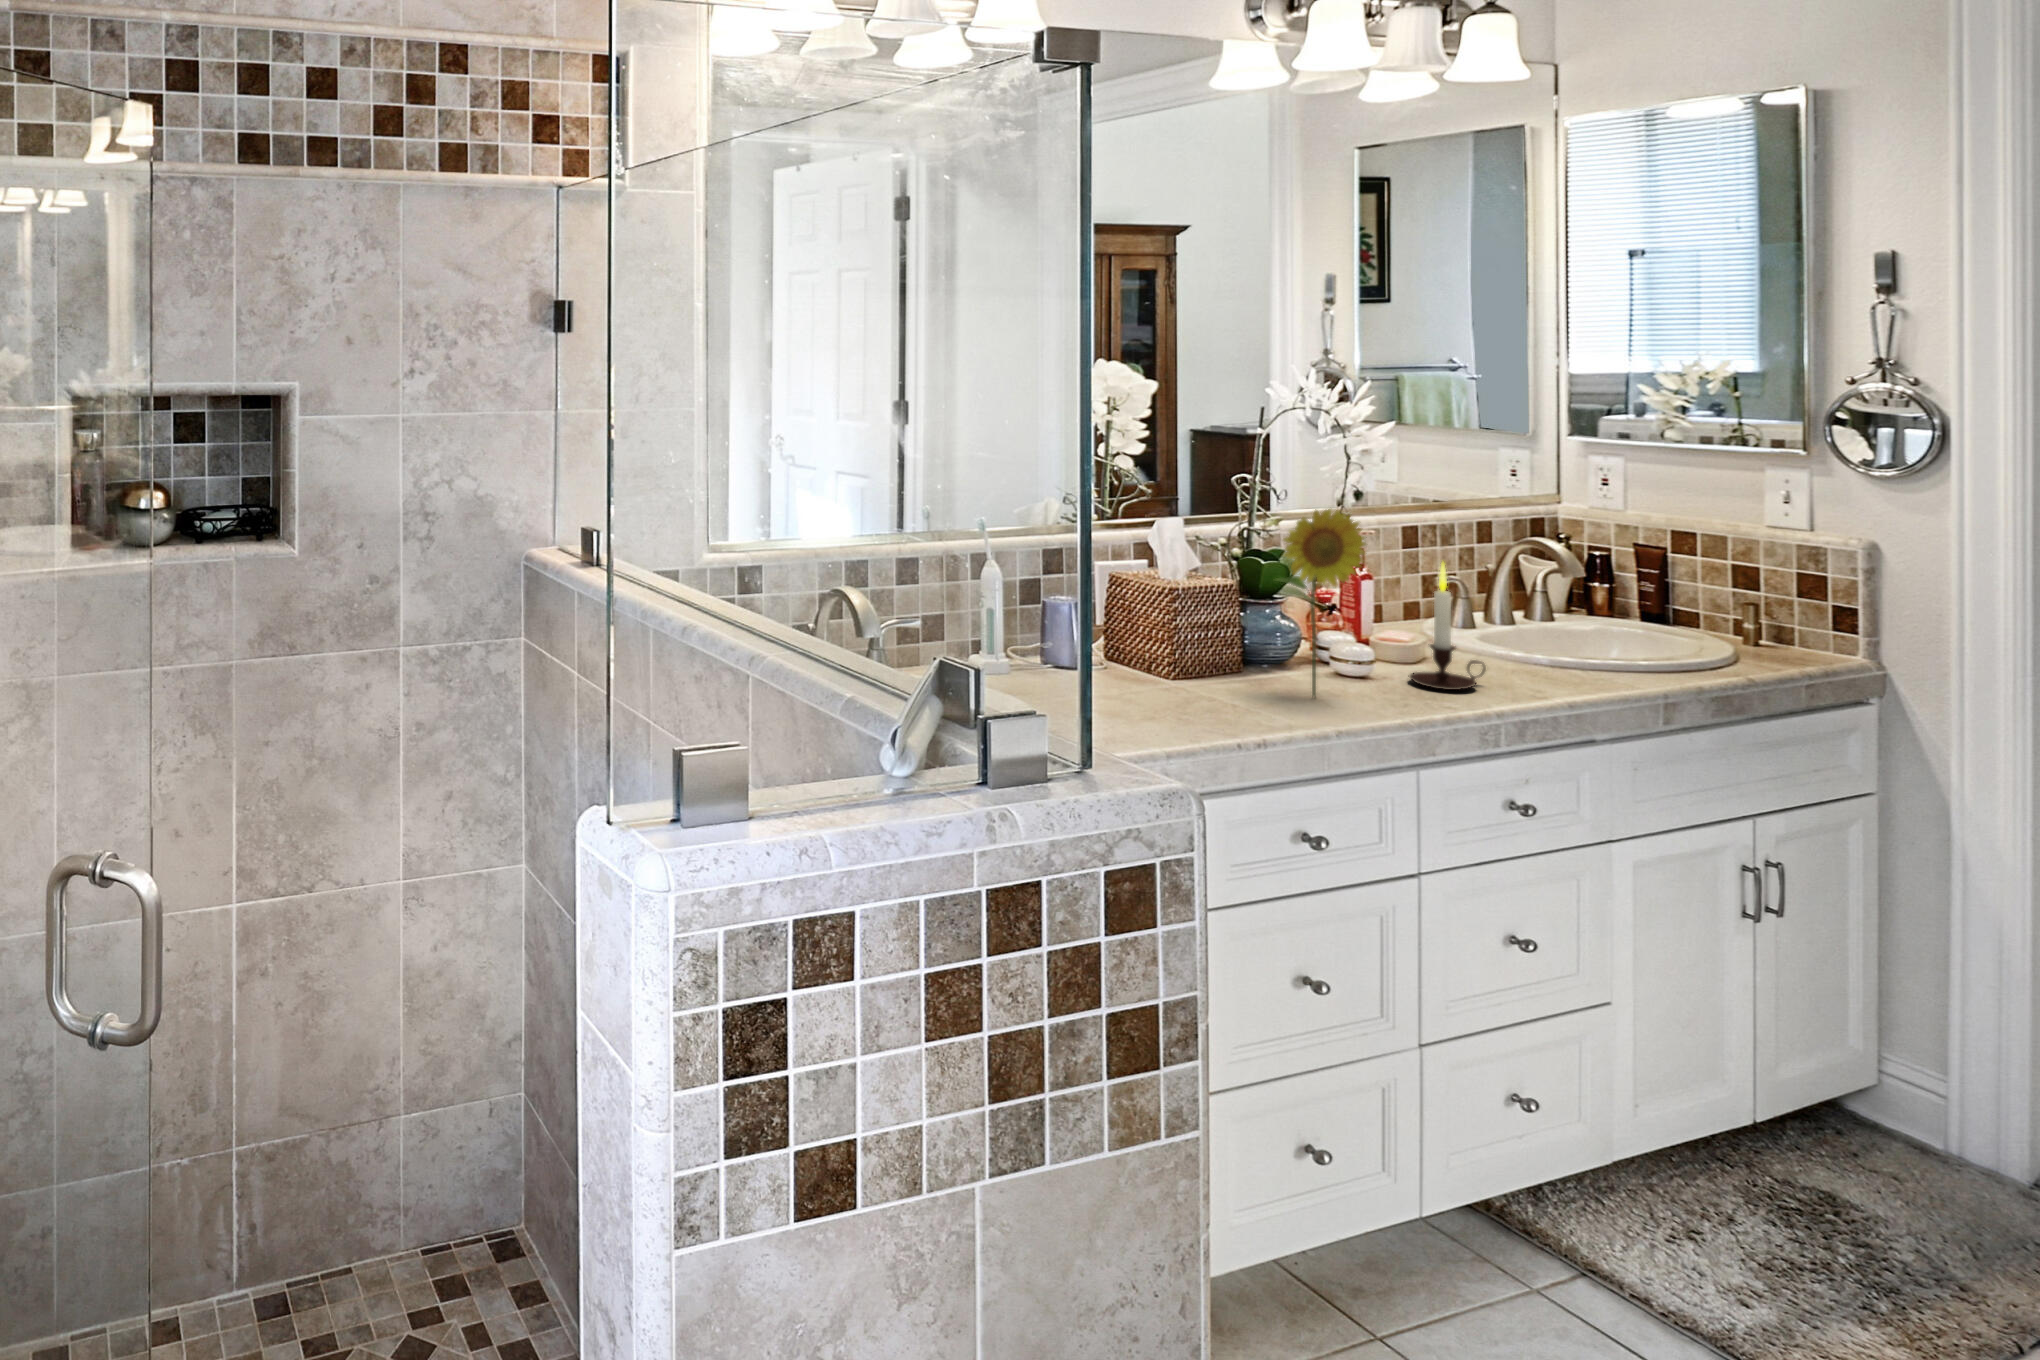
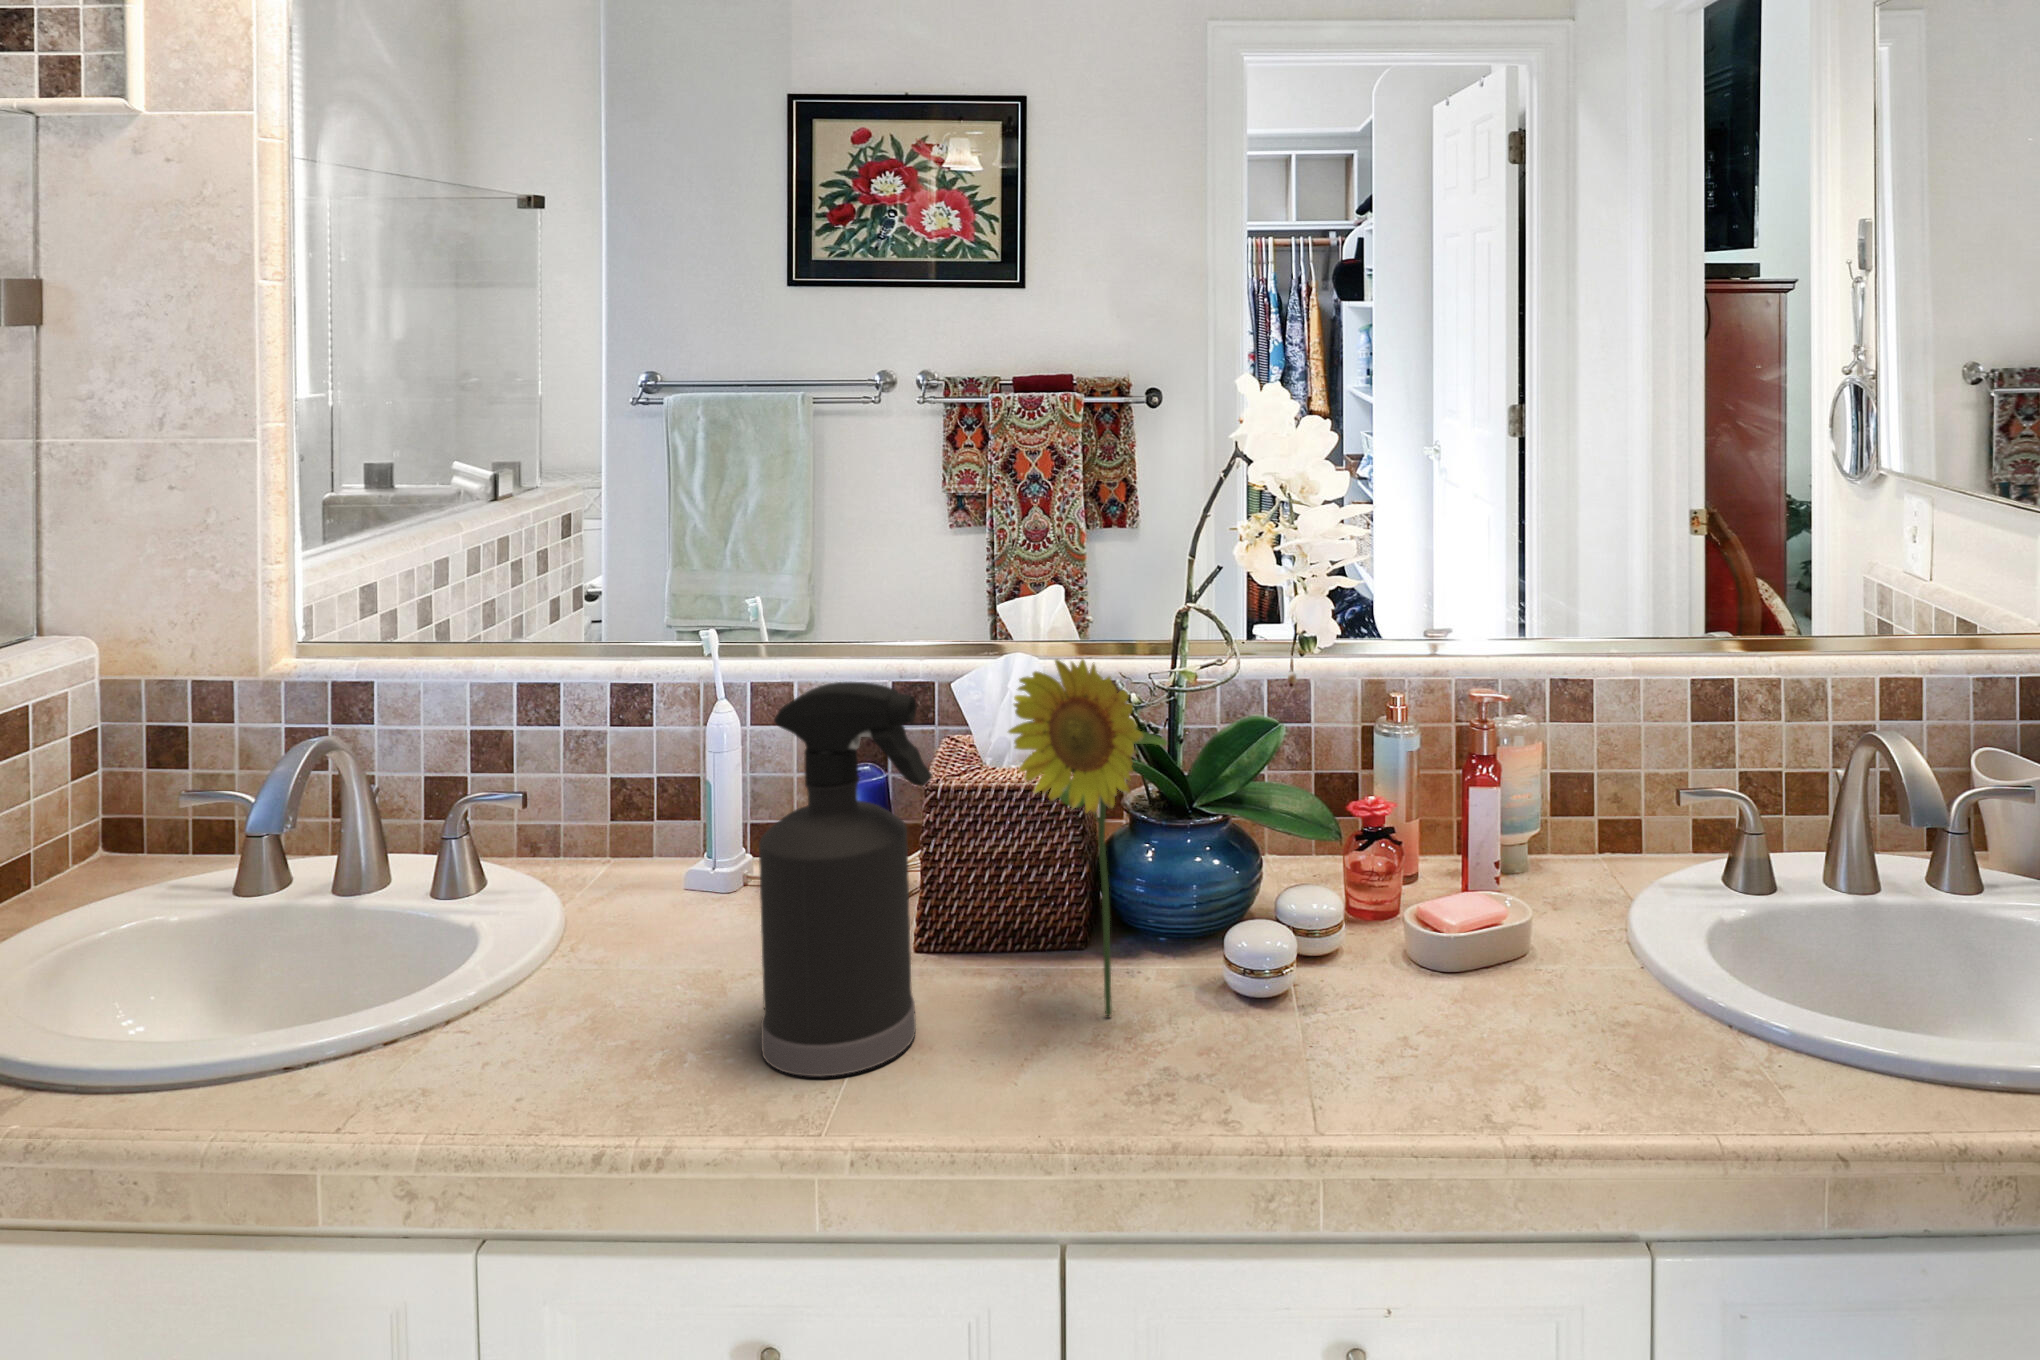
spray bottle: none [1183,526,1278,728] -> present [759,682,932,1077]
candle: present [1408,563,1486,690] -> none [1364,774,1512,1042]

